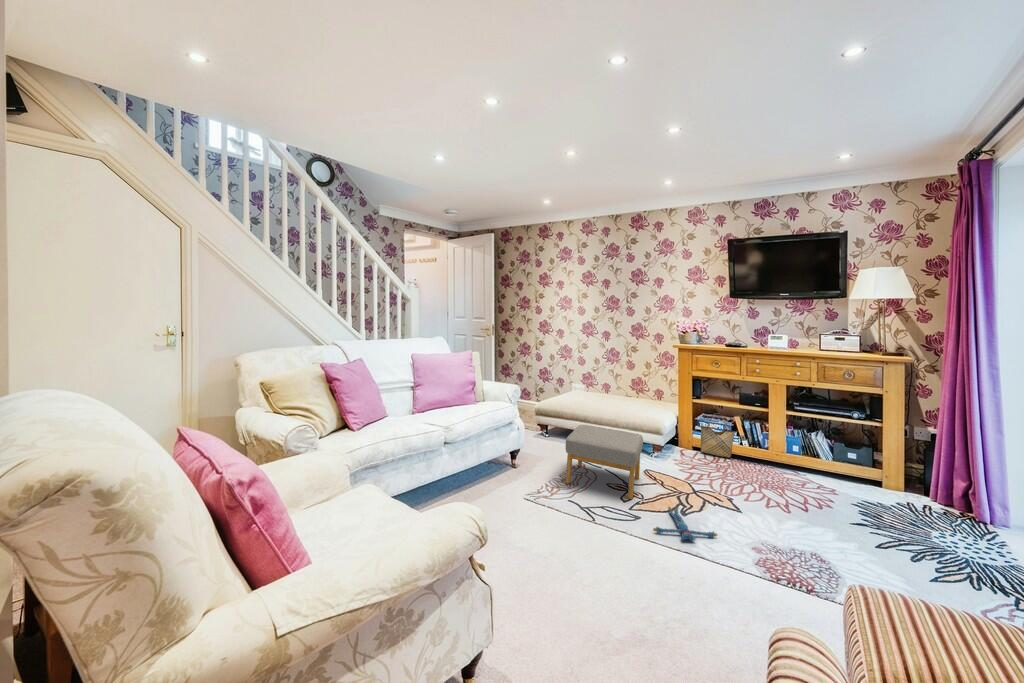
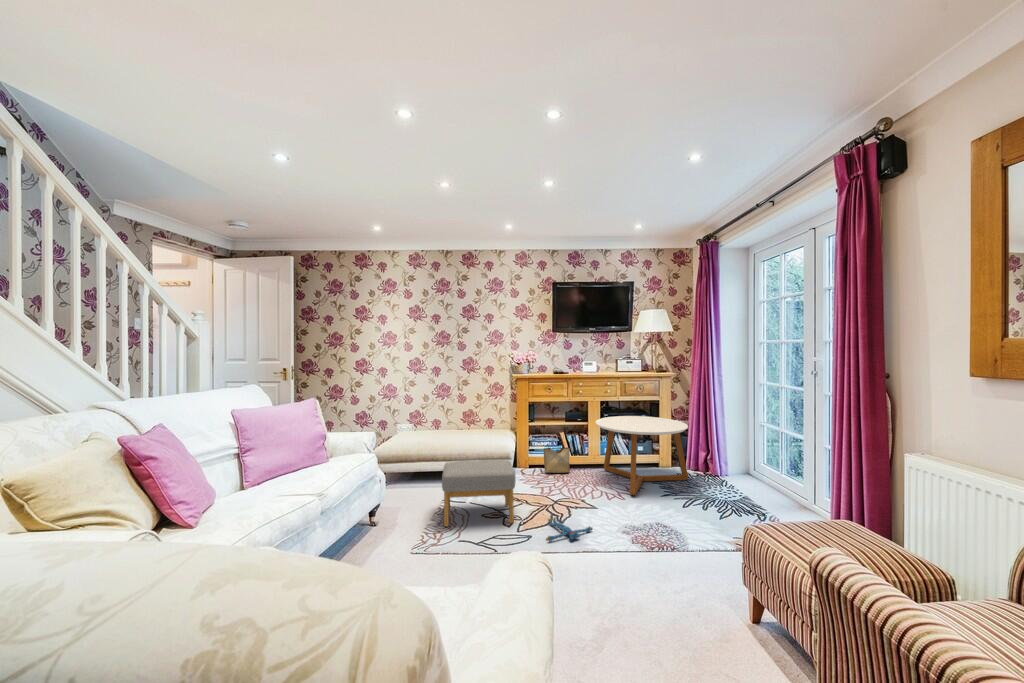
coffee table: none [767,406,922,510] -> present [596,416,688,495]

